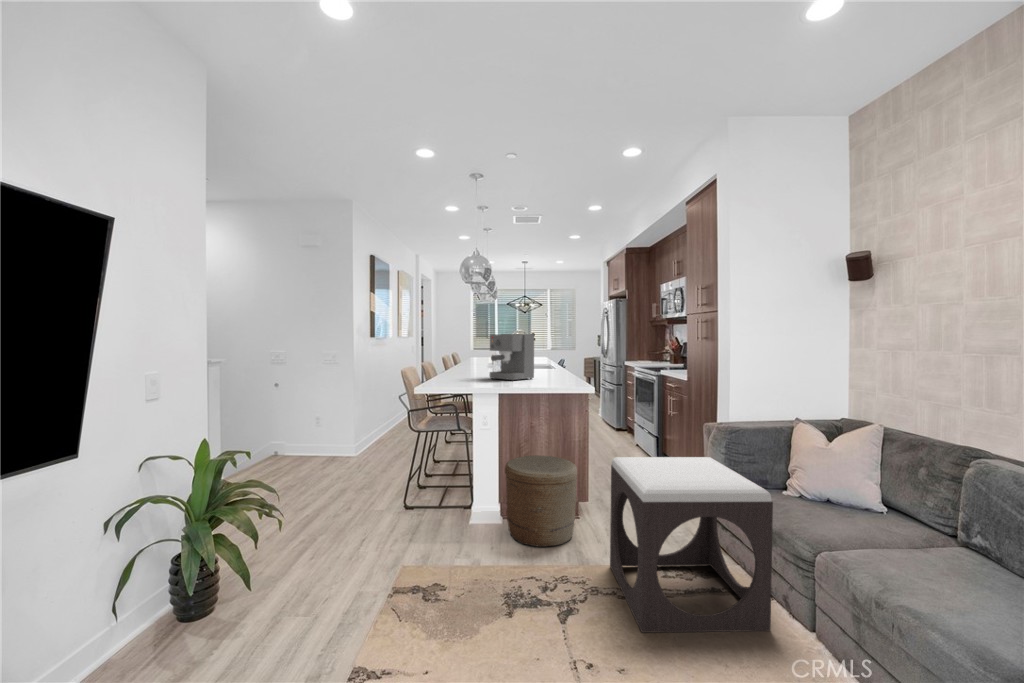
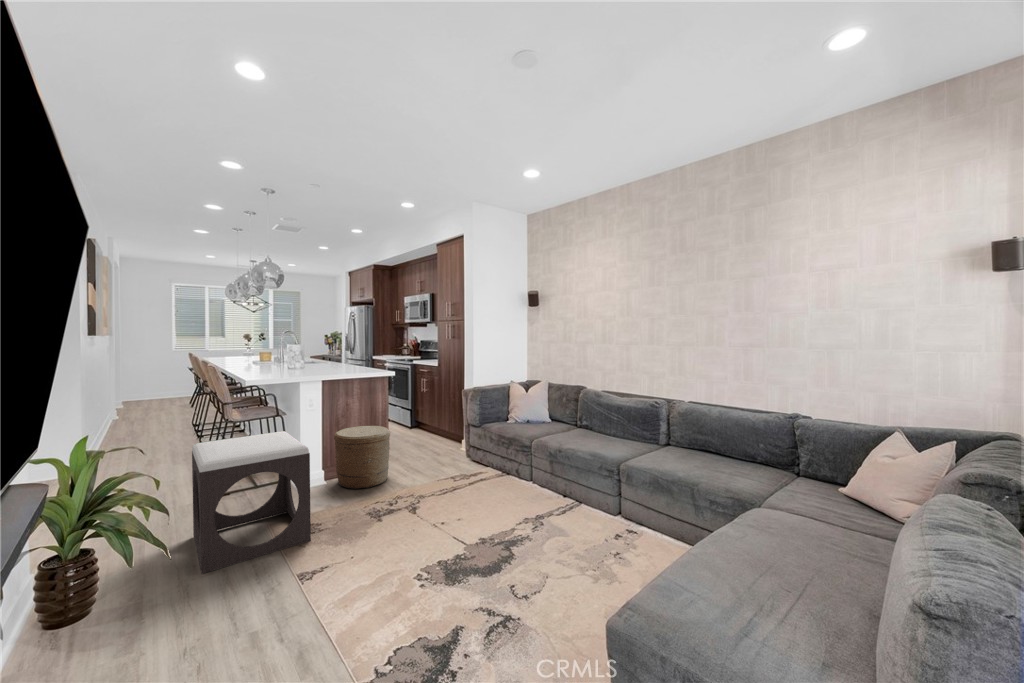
coffee maker: present [489,334,534,381] -> none [297,337,335,374]
footstool: present [610,457,773,633] -> present [192,431,311,574]

